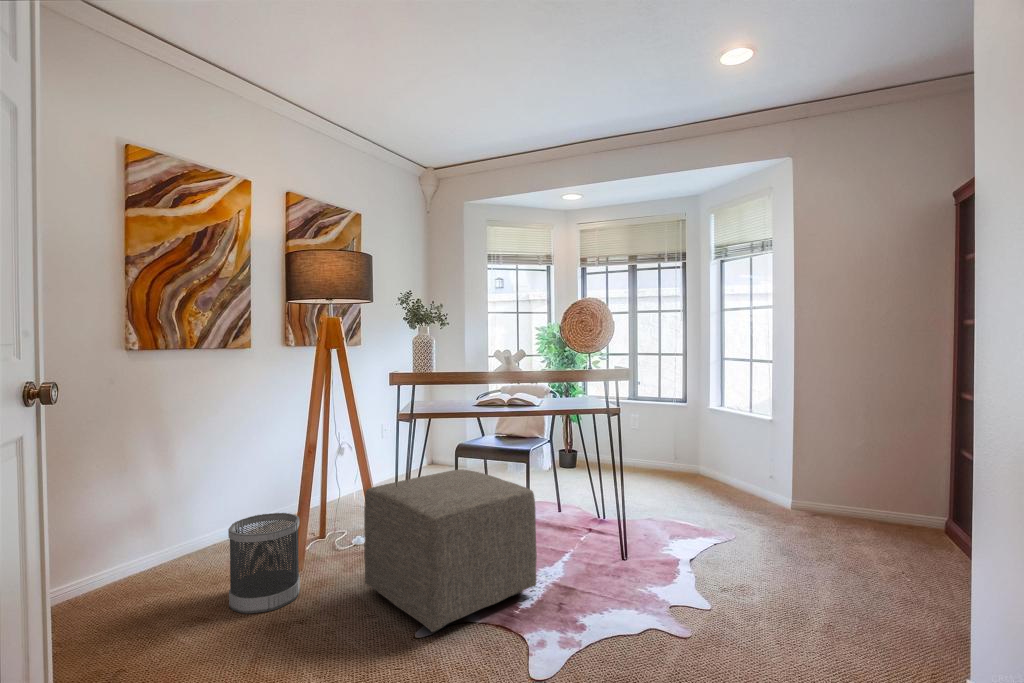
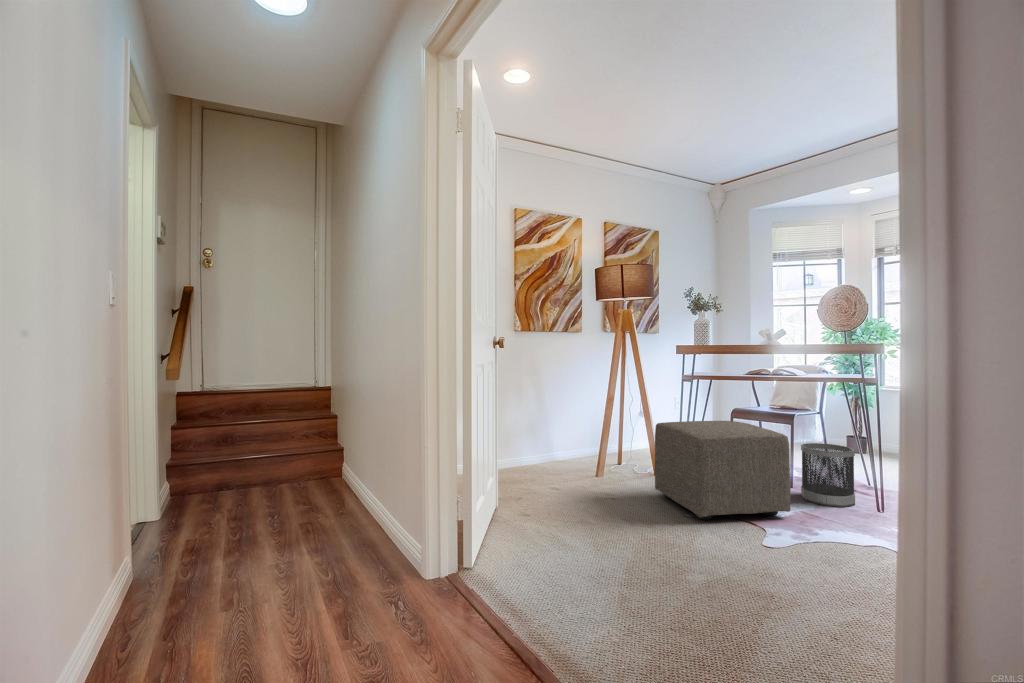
wastebasket: present [228,513,300,614] -> present [801,443,855,507]

